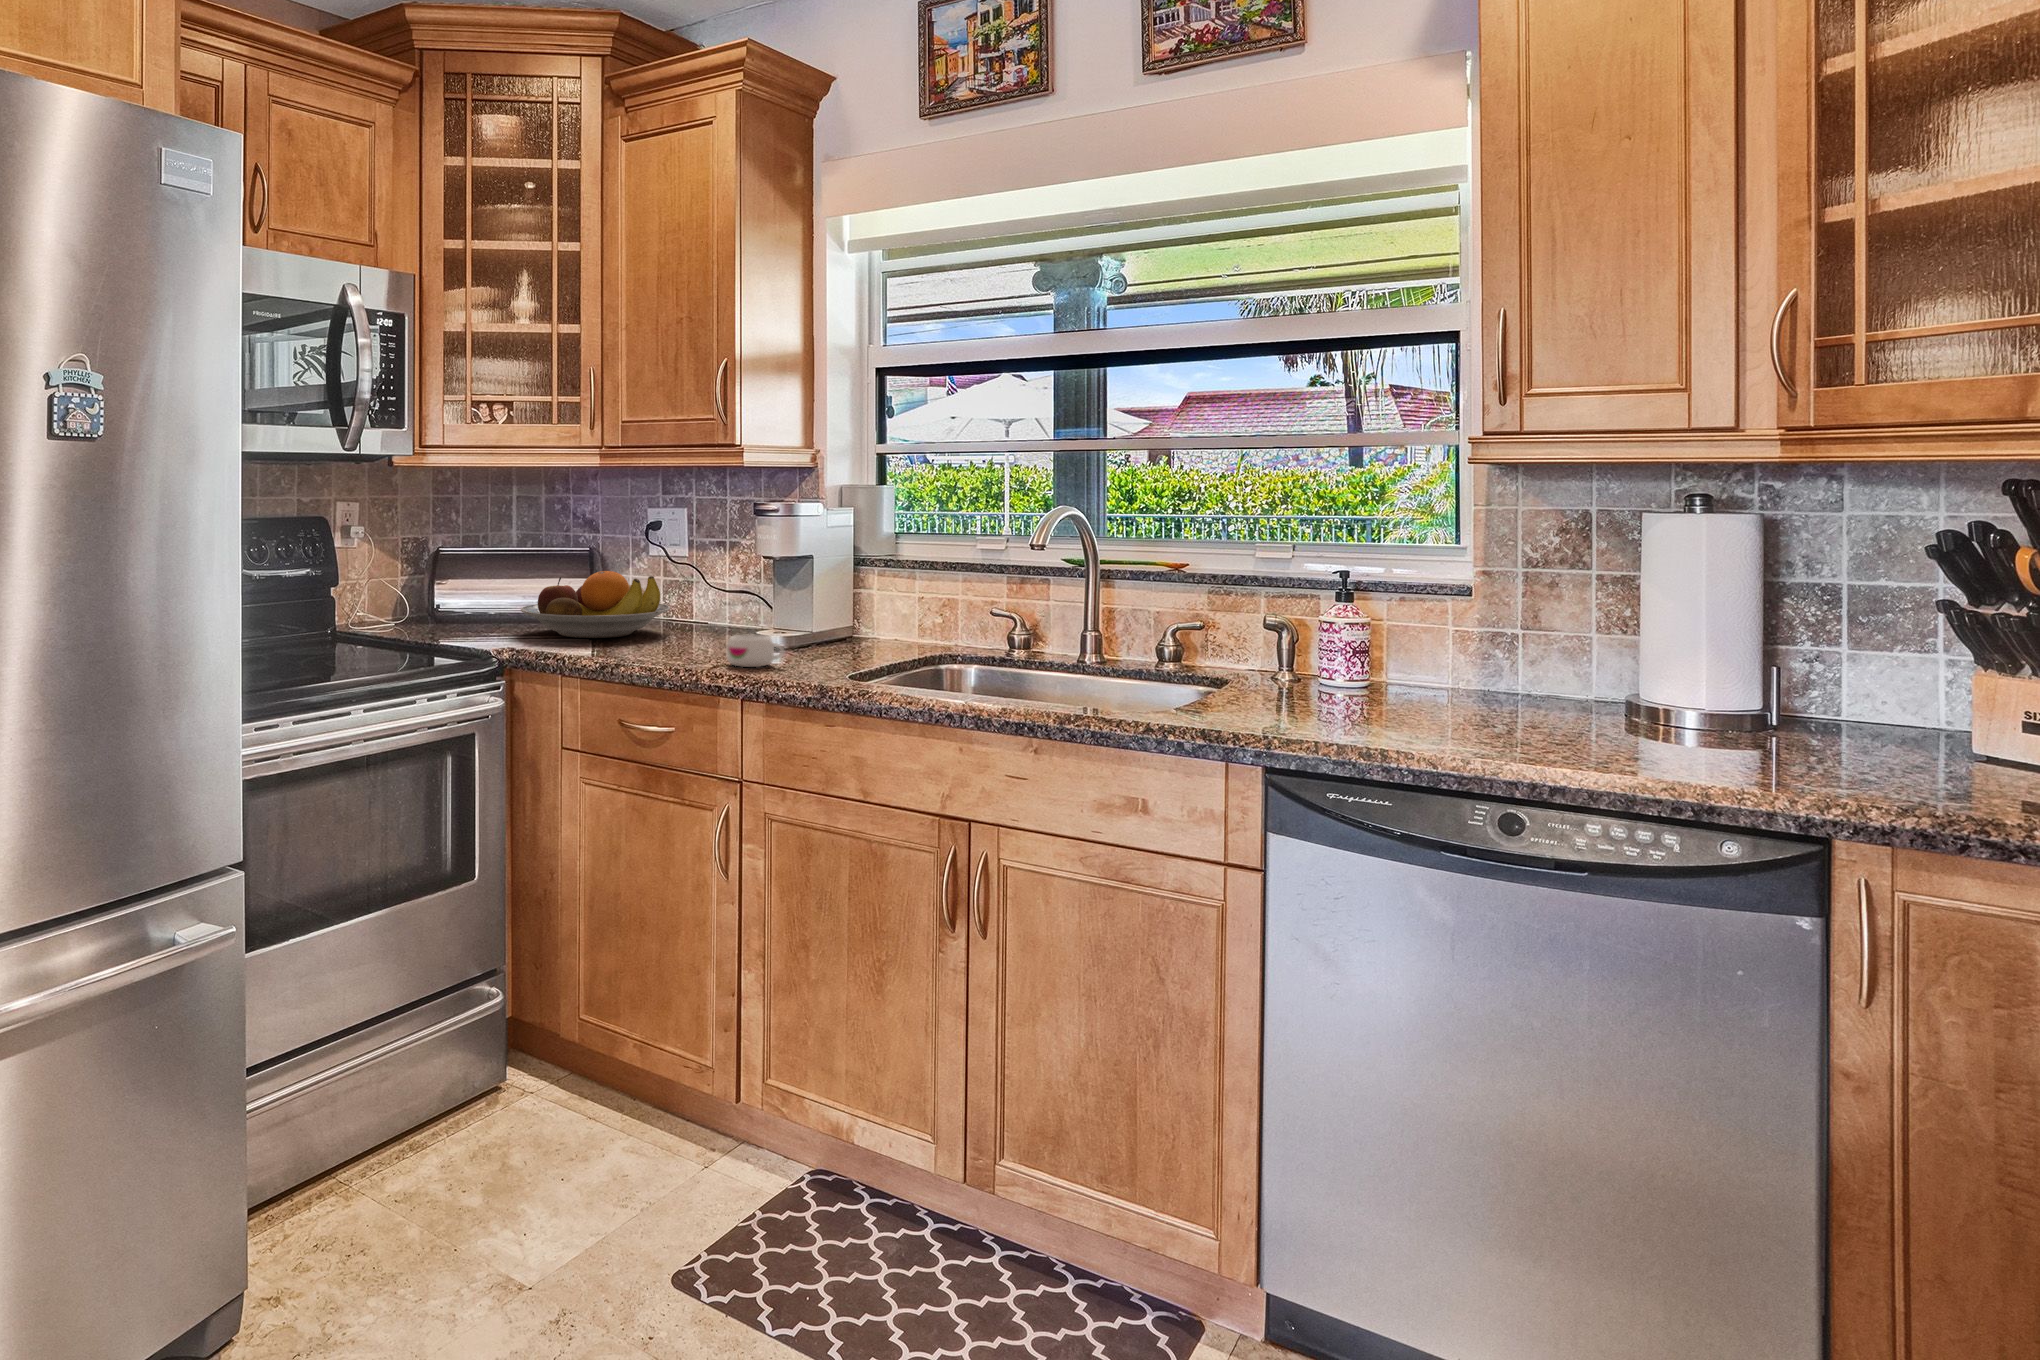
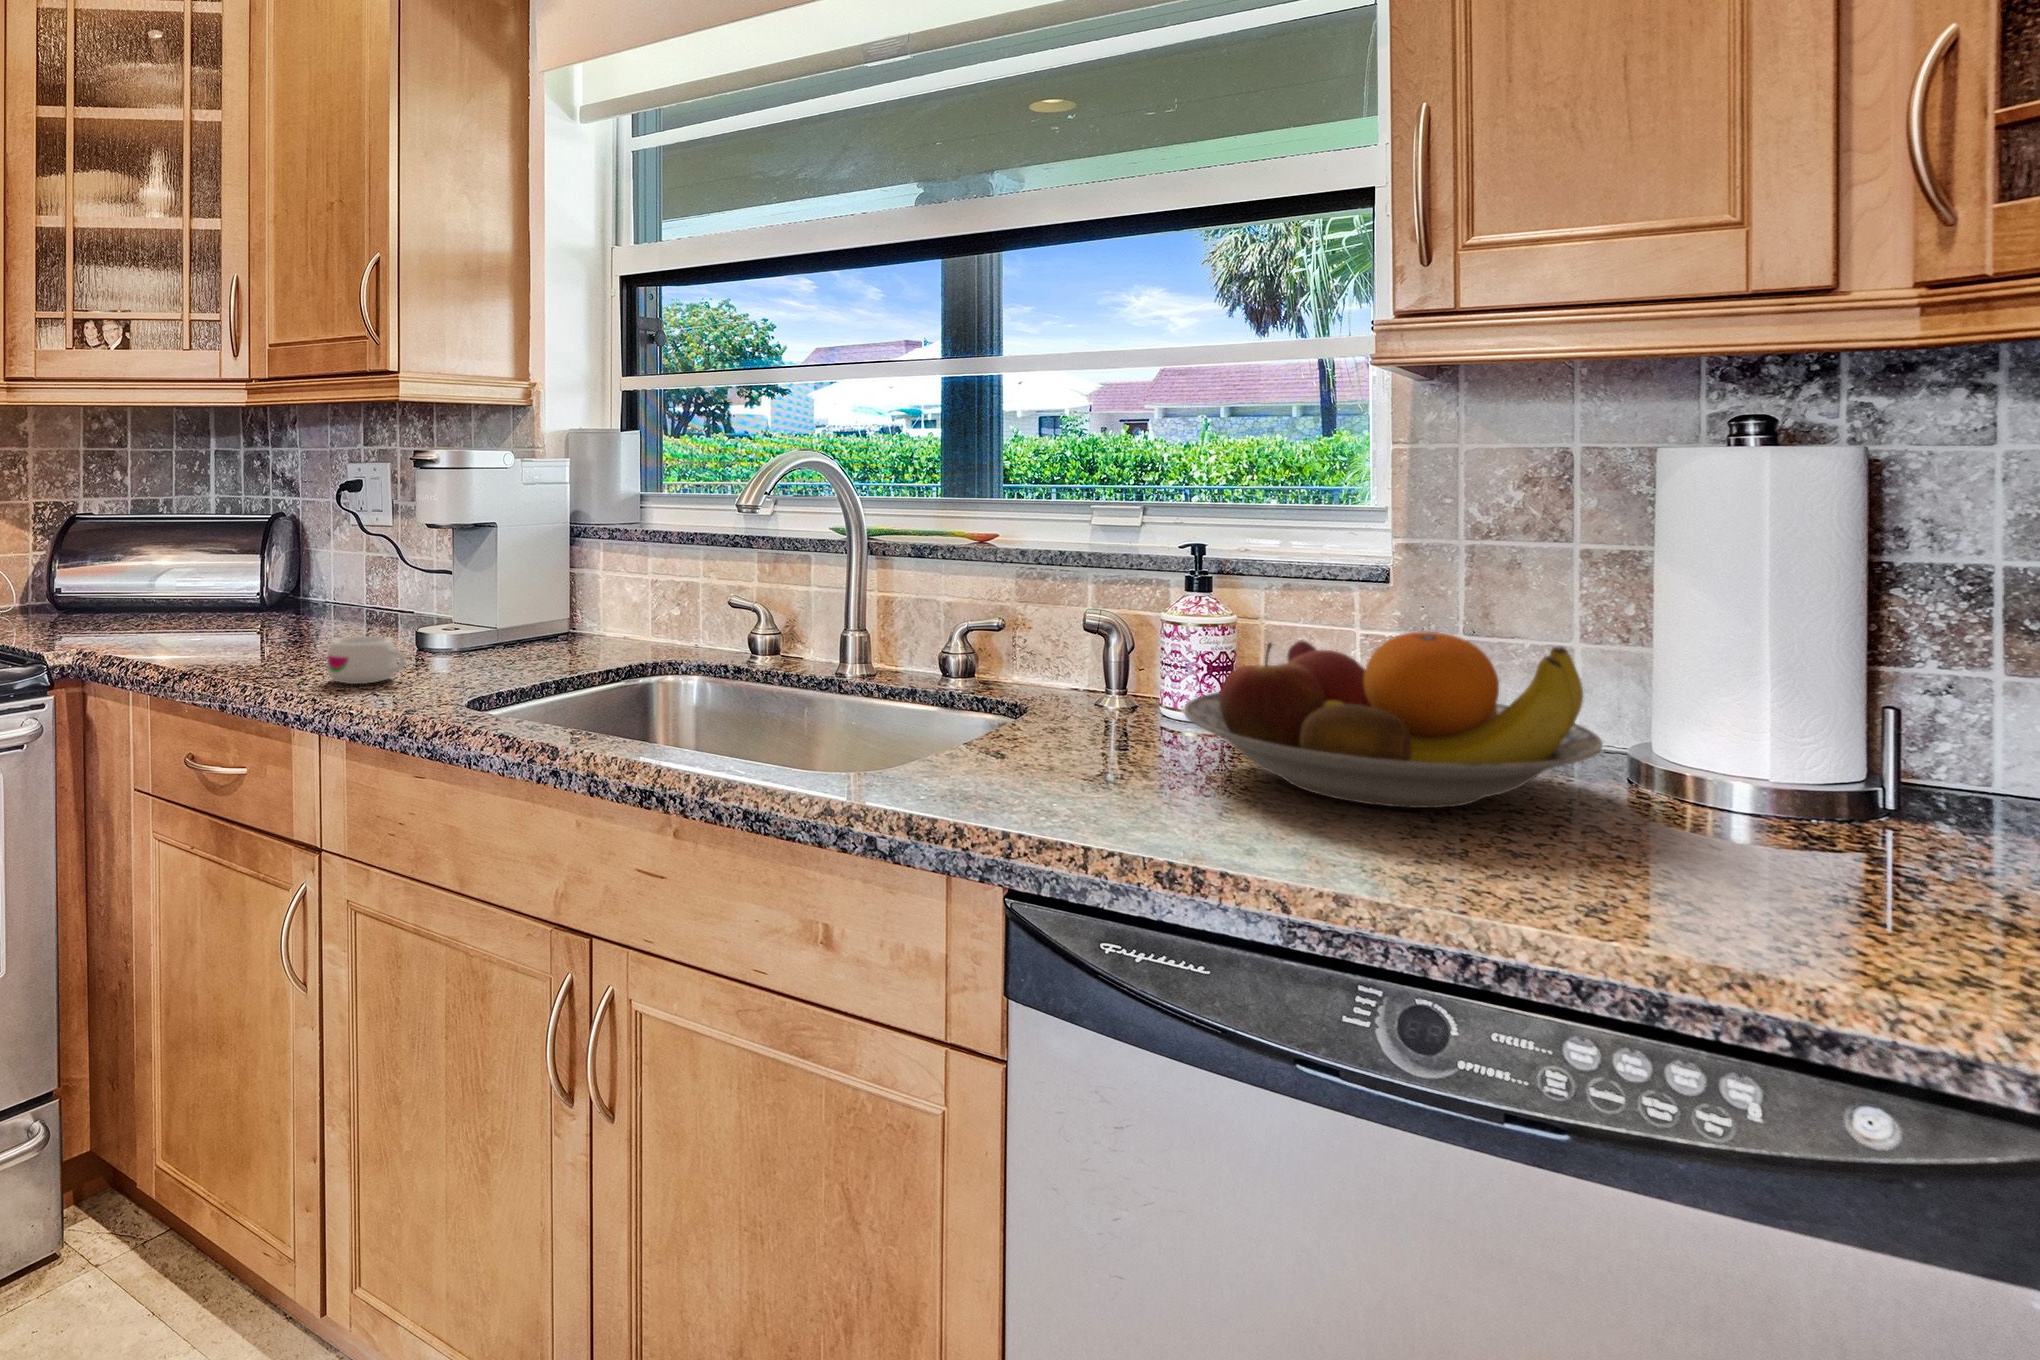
fruit bowl: present [521,571,670,638] -> present [1184,632,1603,808]

